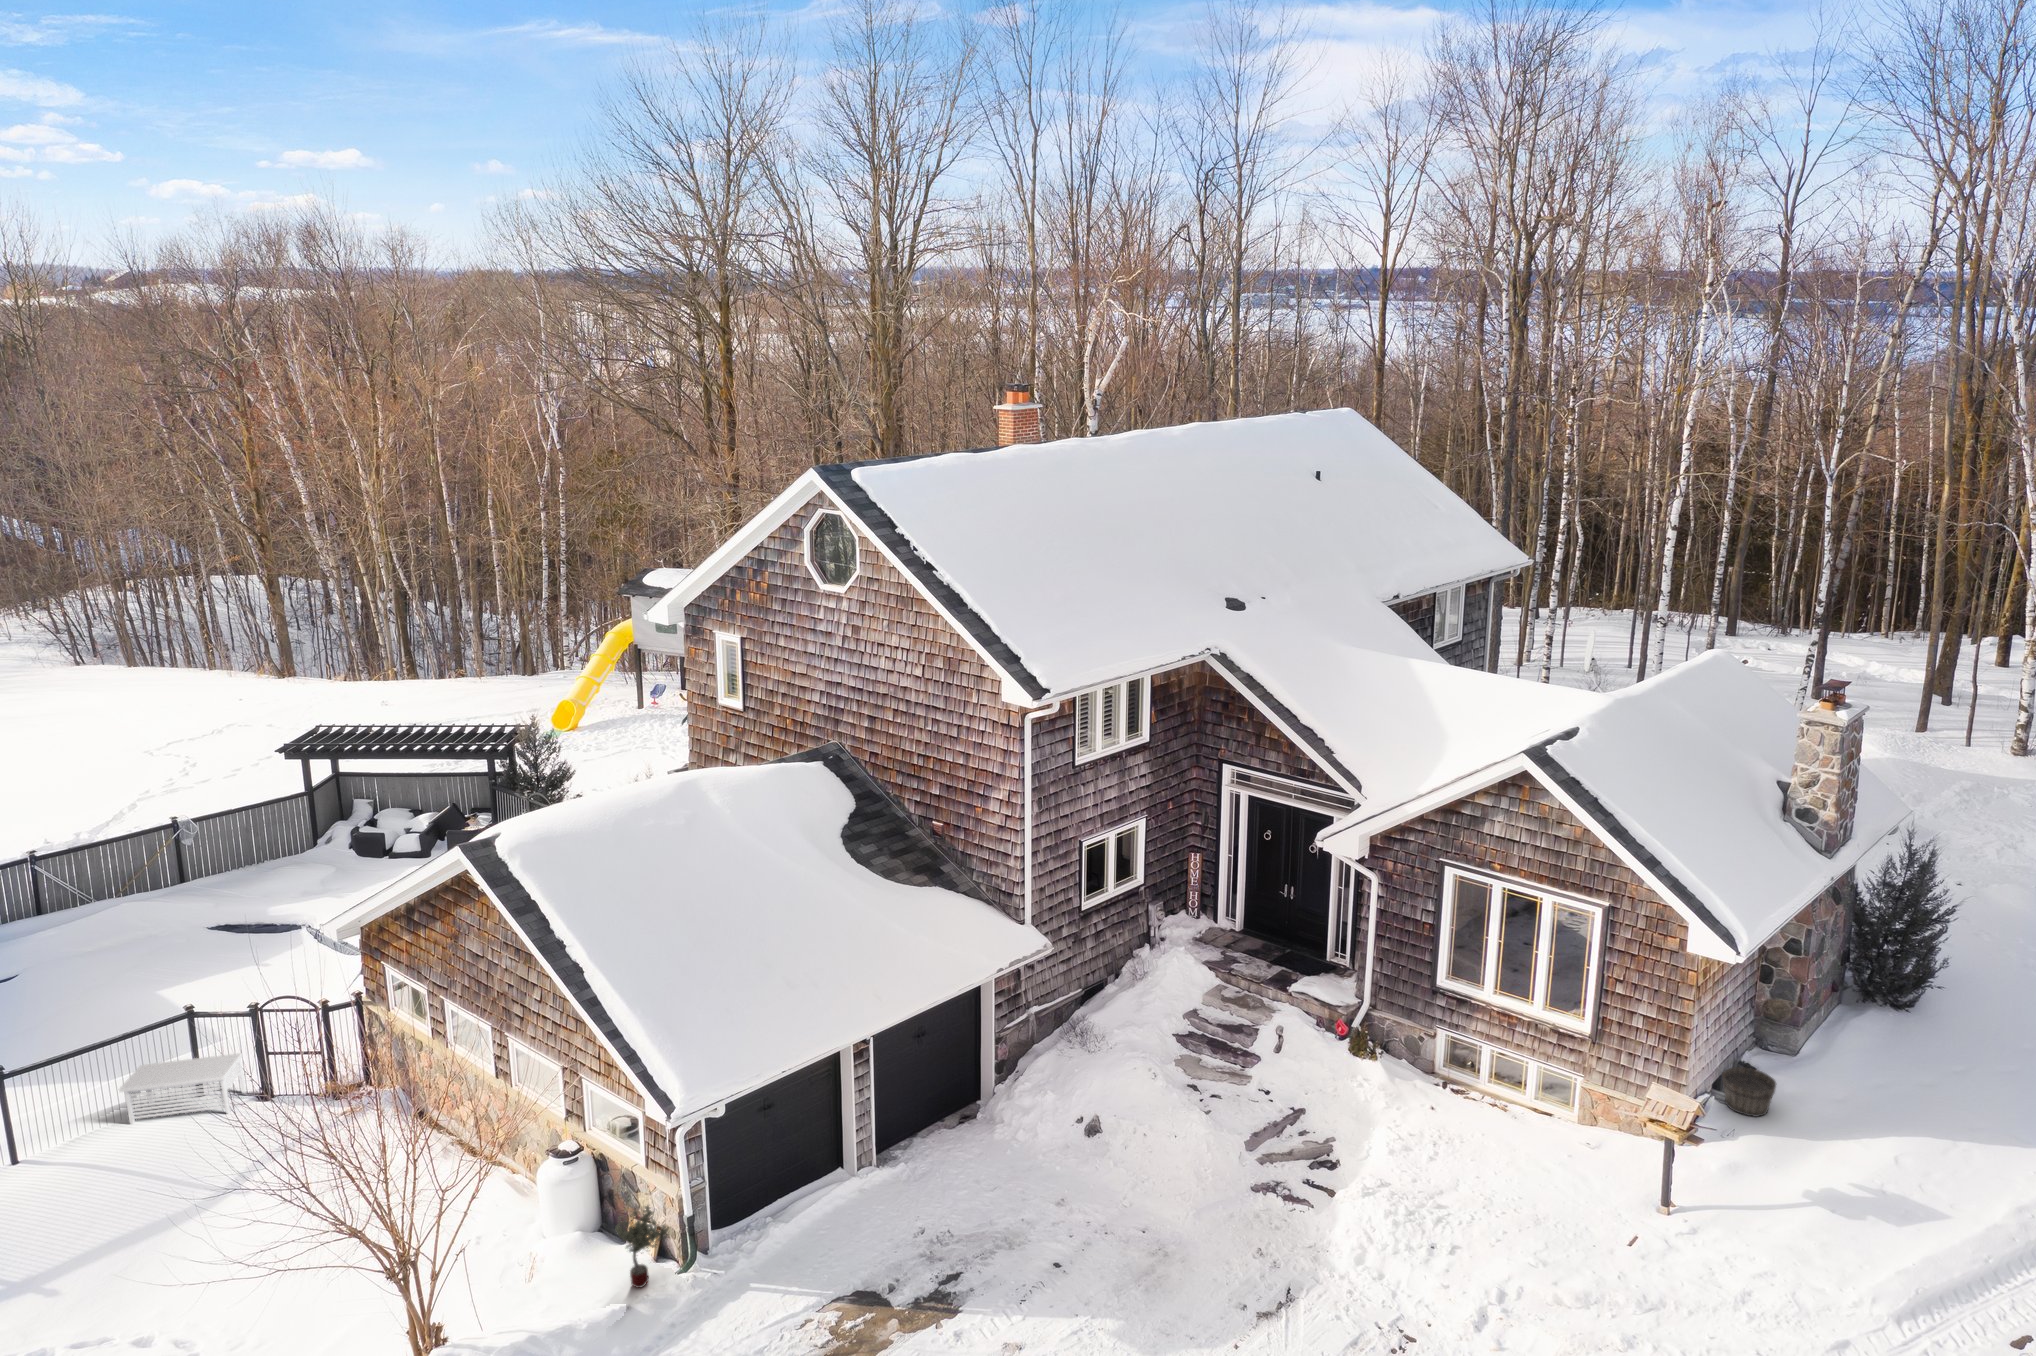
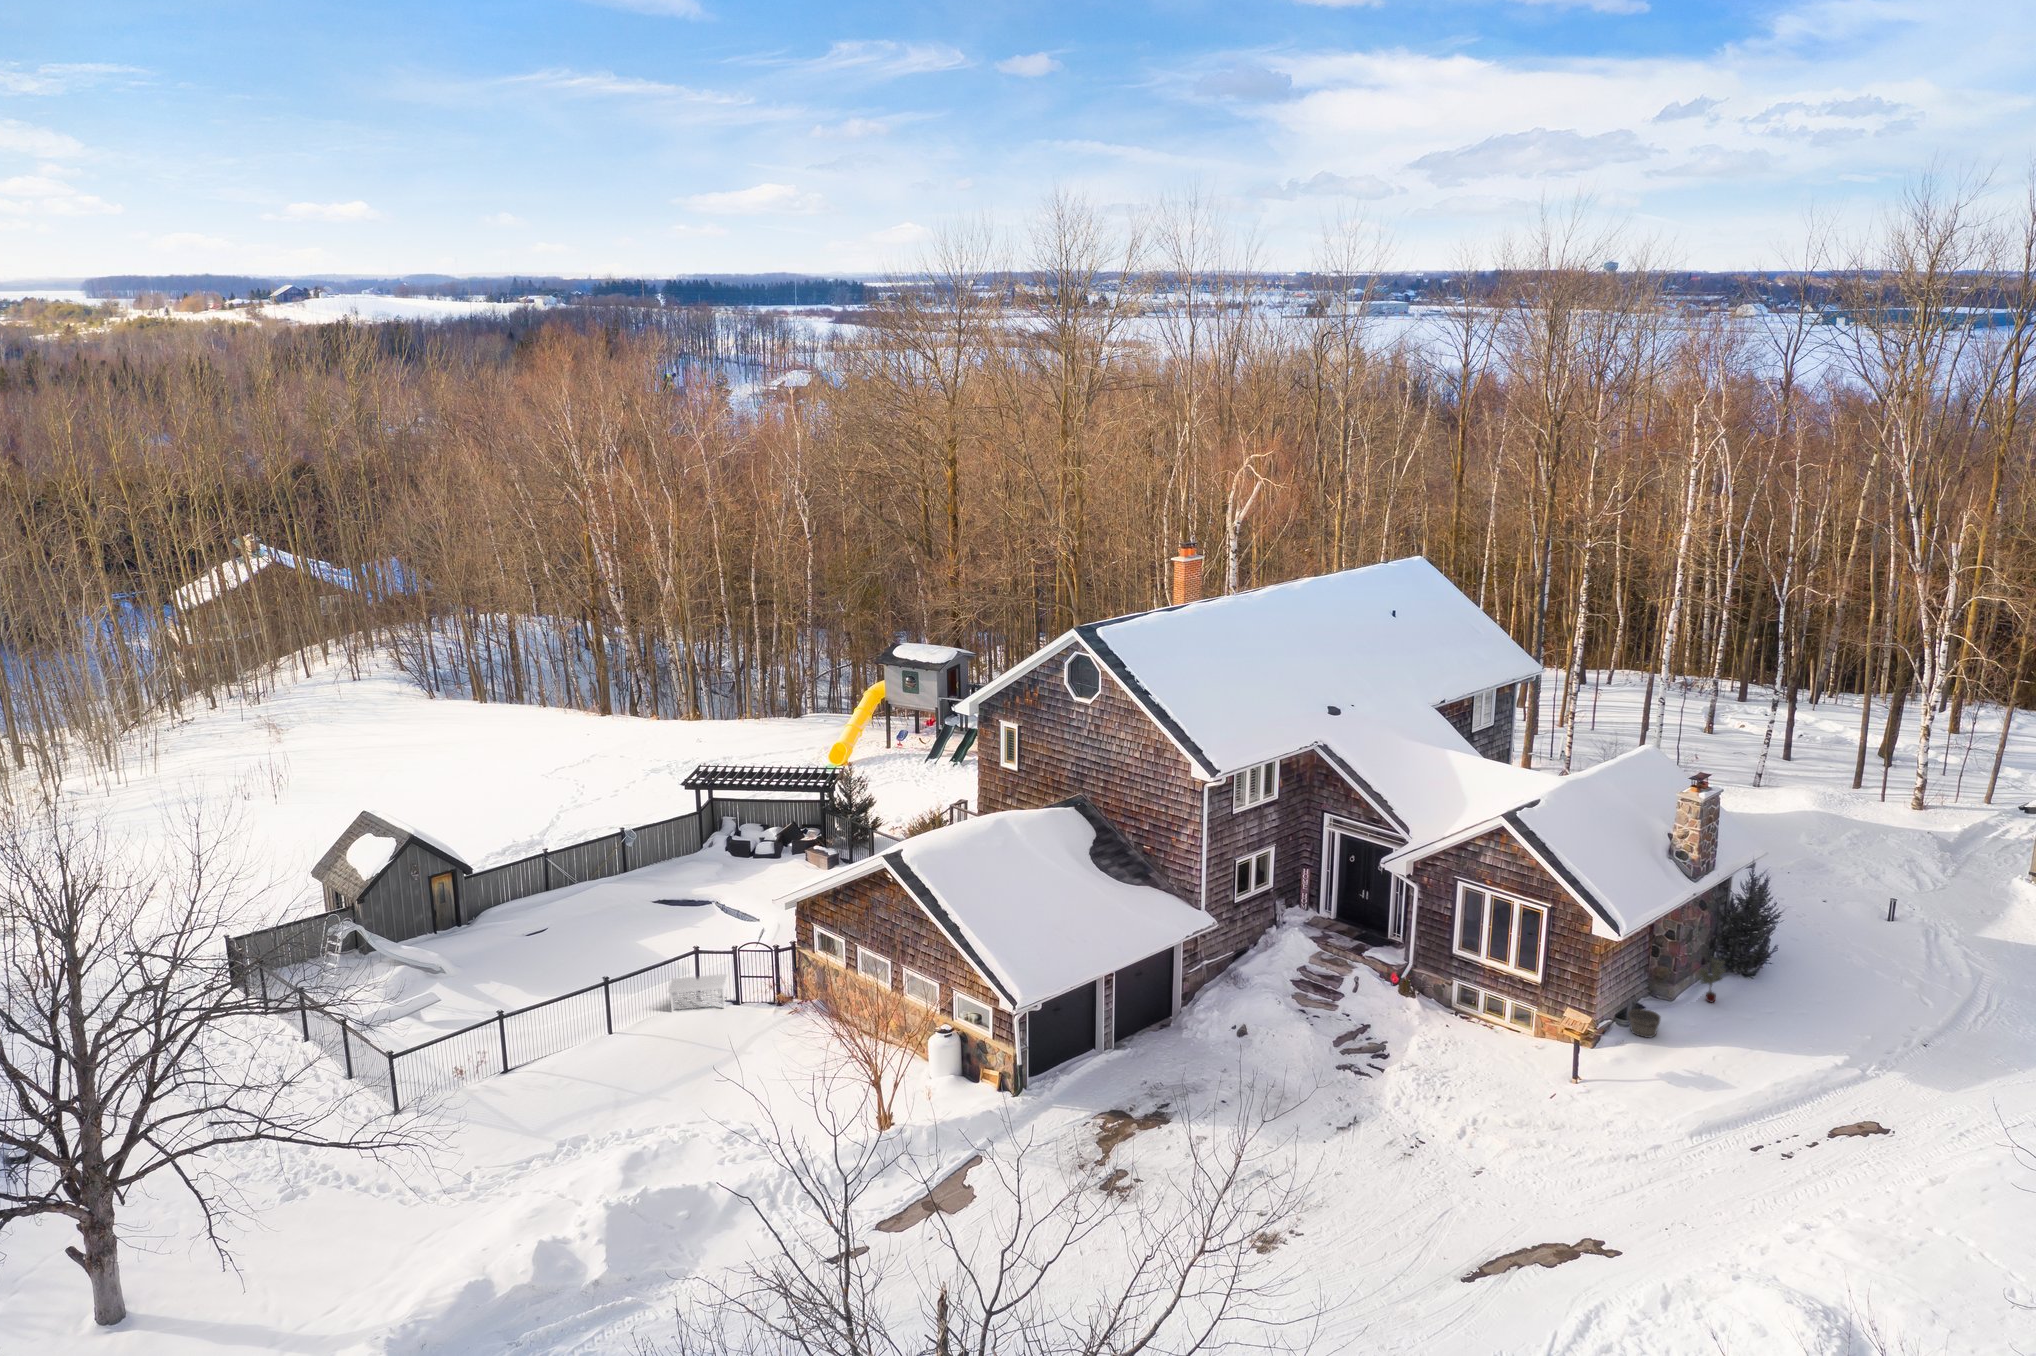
potted tree: present [615,1206,668,1288] -> present [1698,959,1725,1002]

